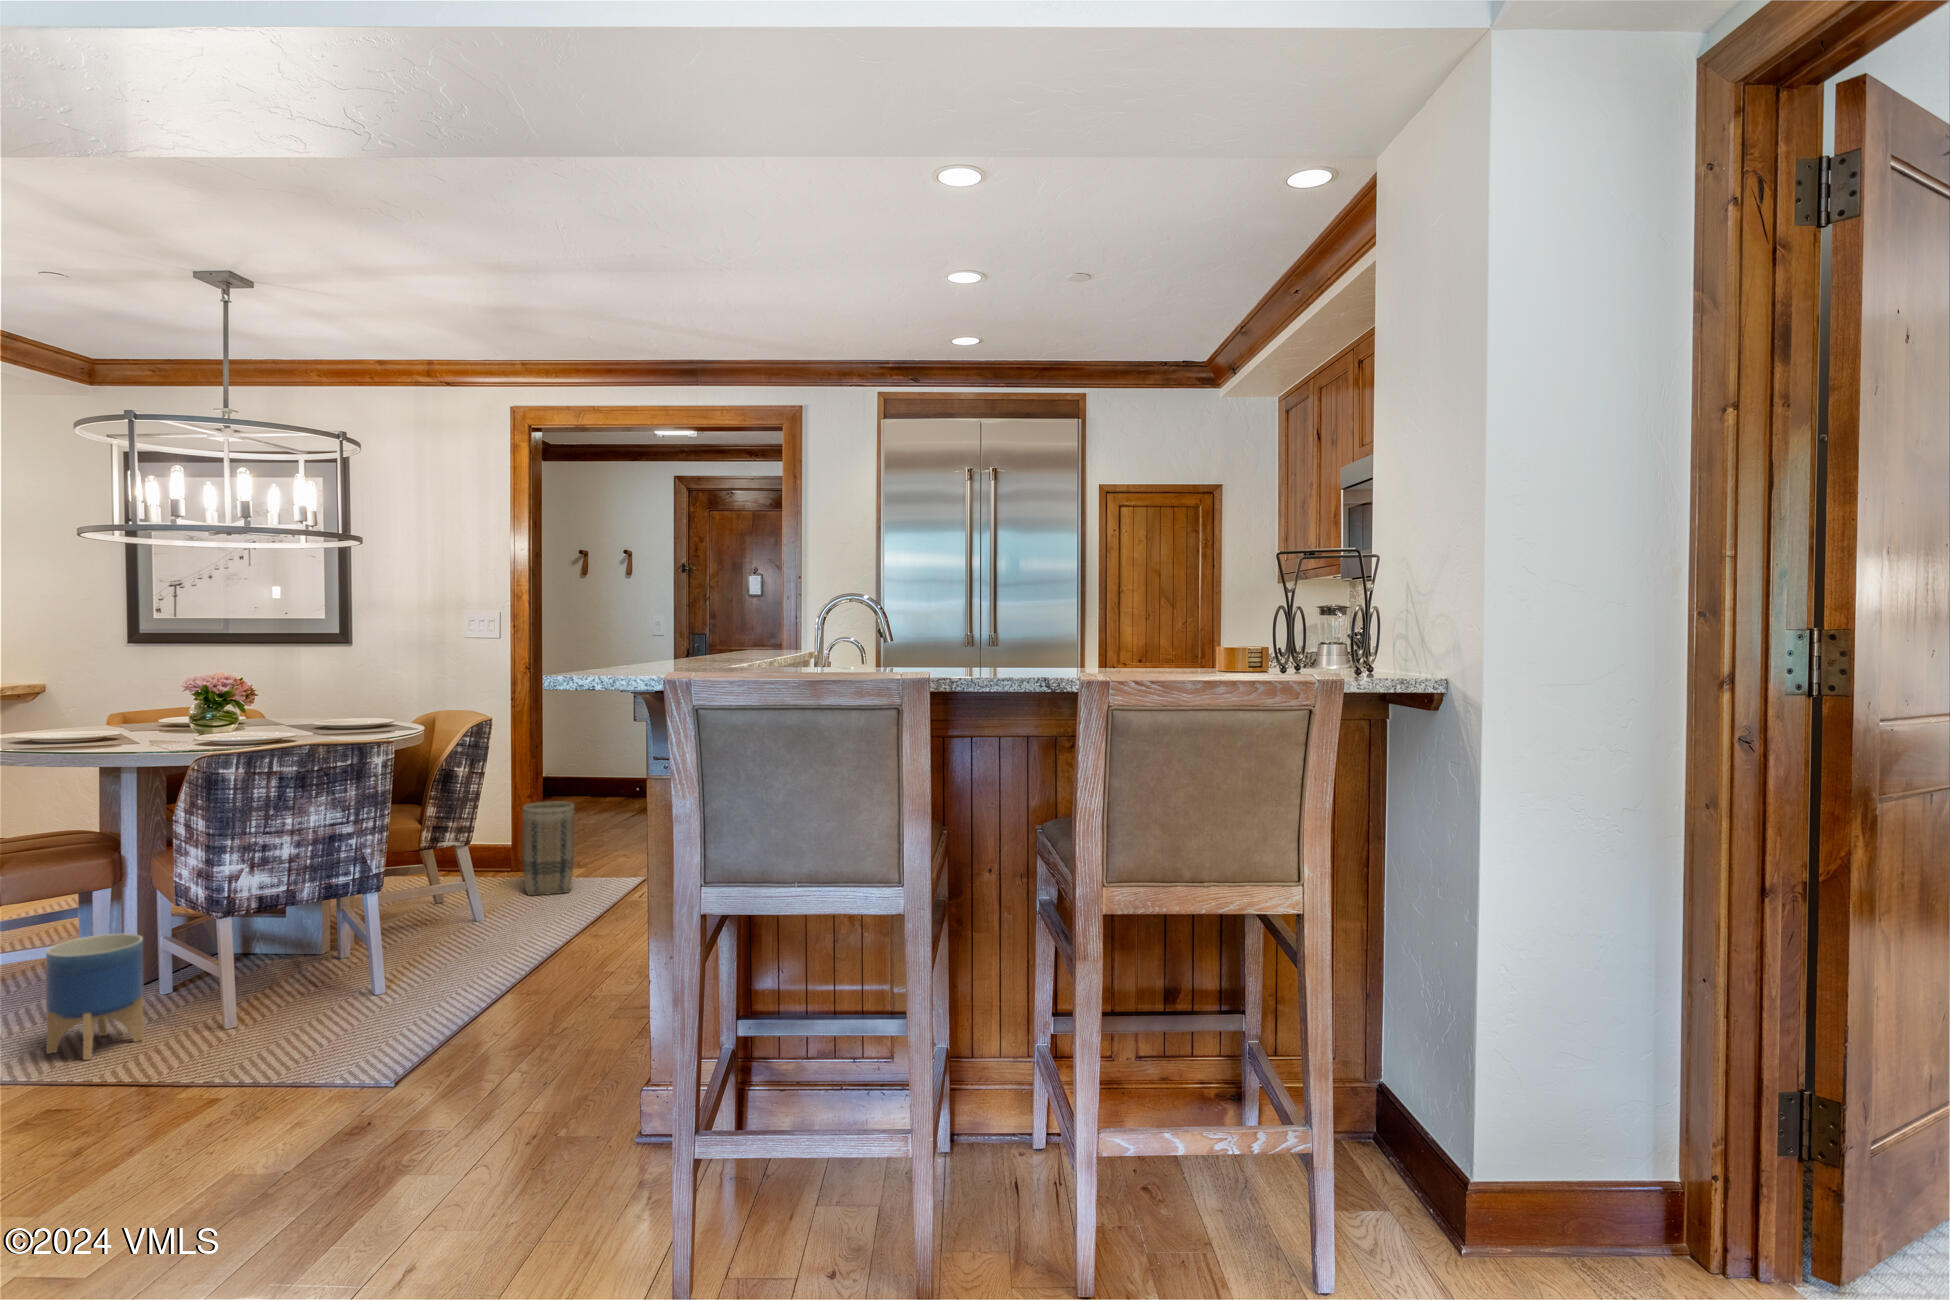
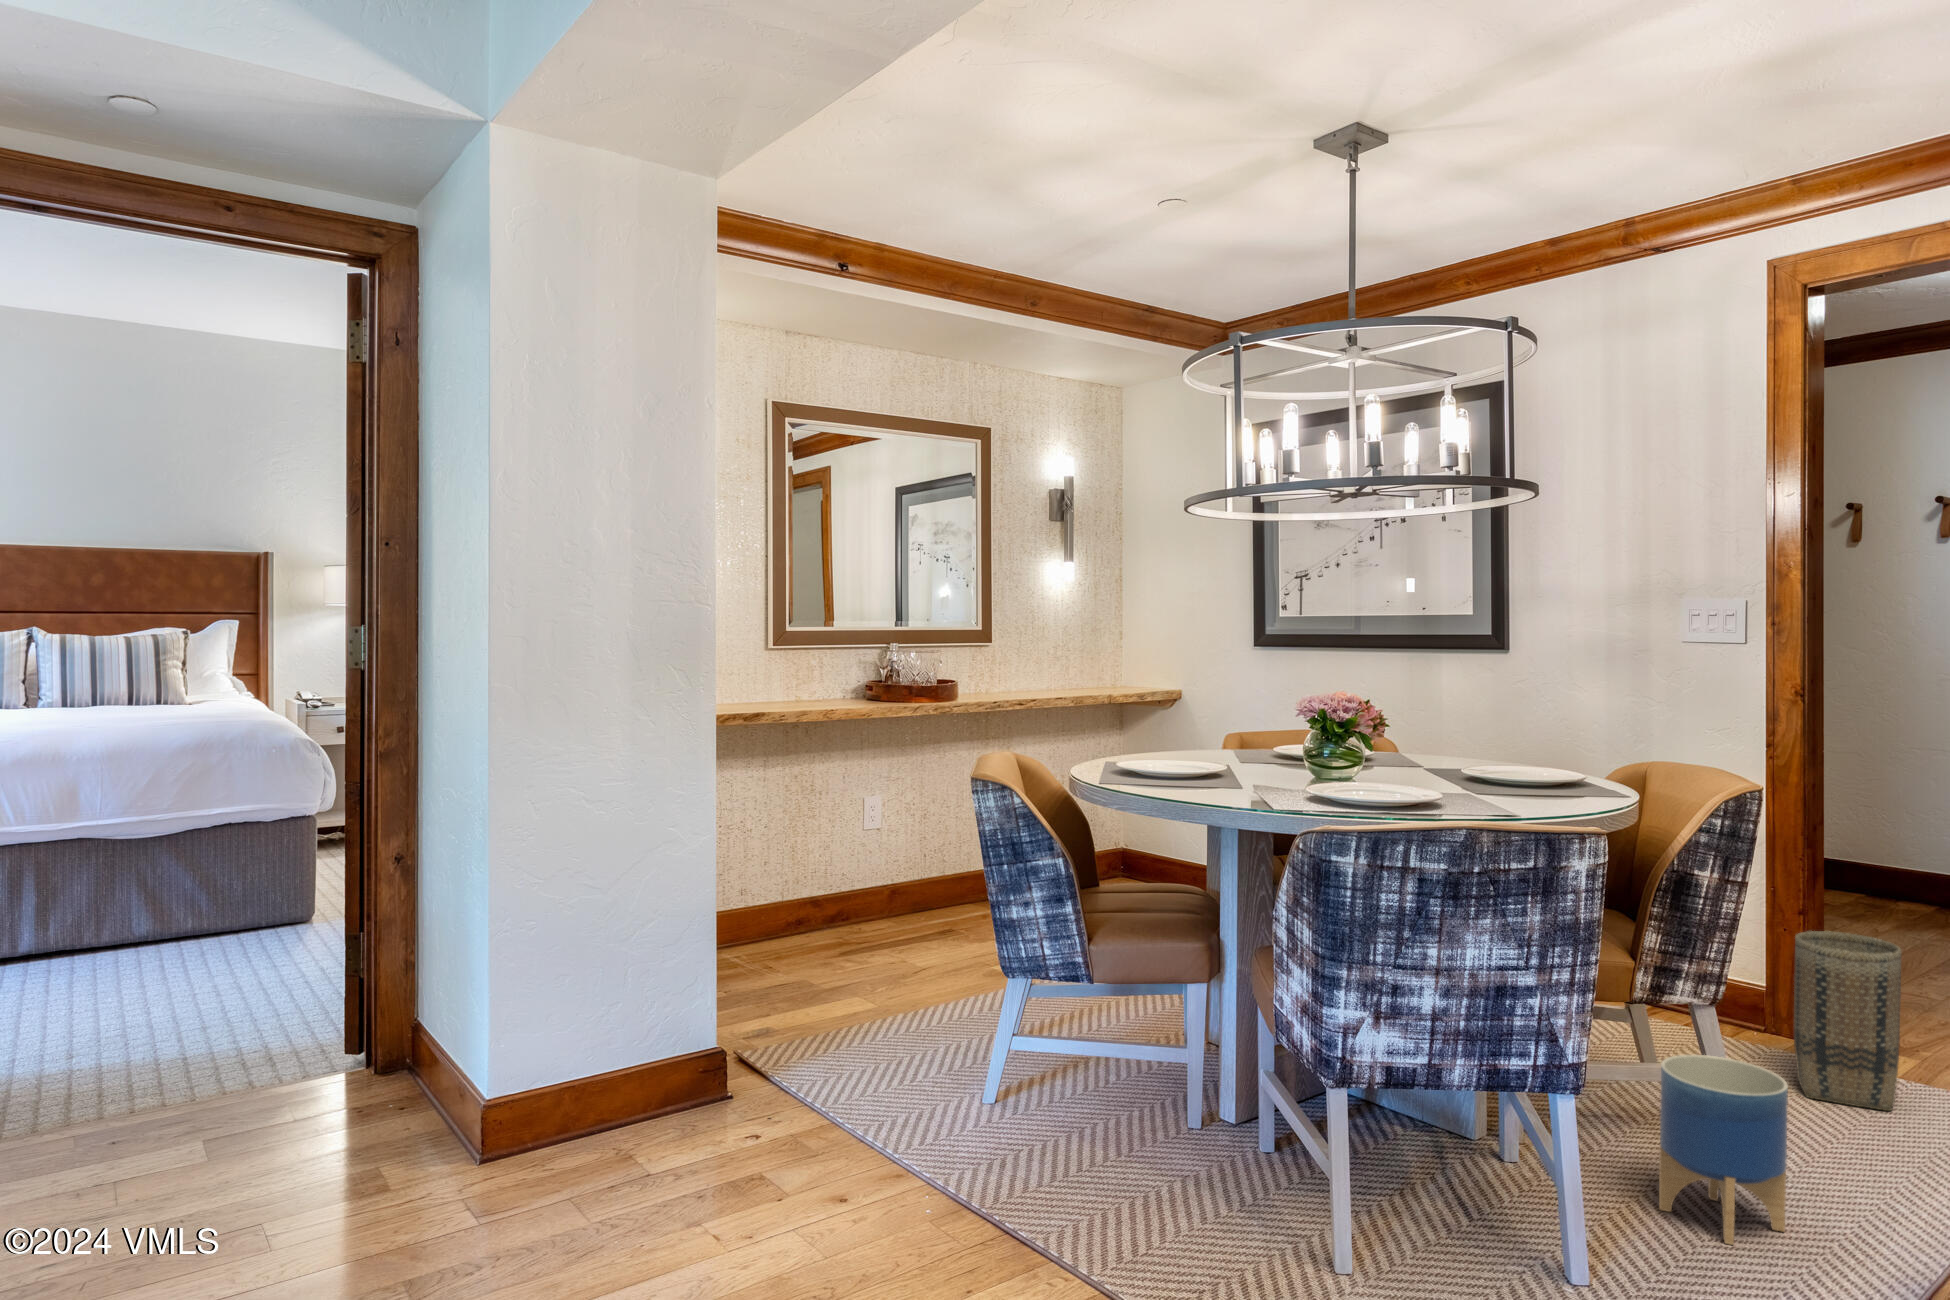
planter: present [46,934,143,1060] -> present [1659,1055,1788,1245]

